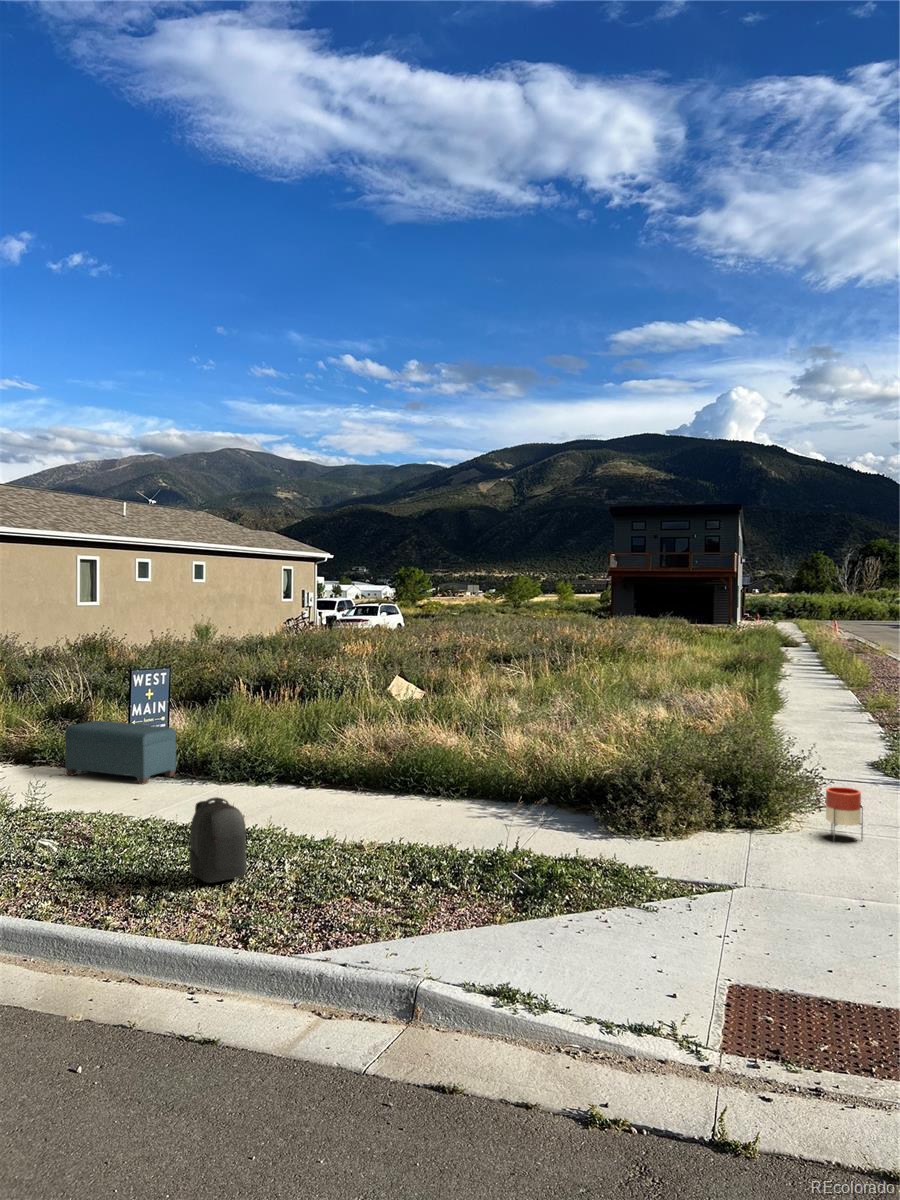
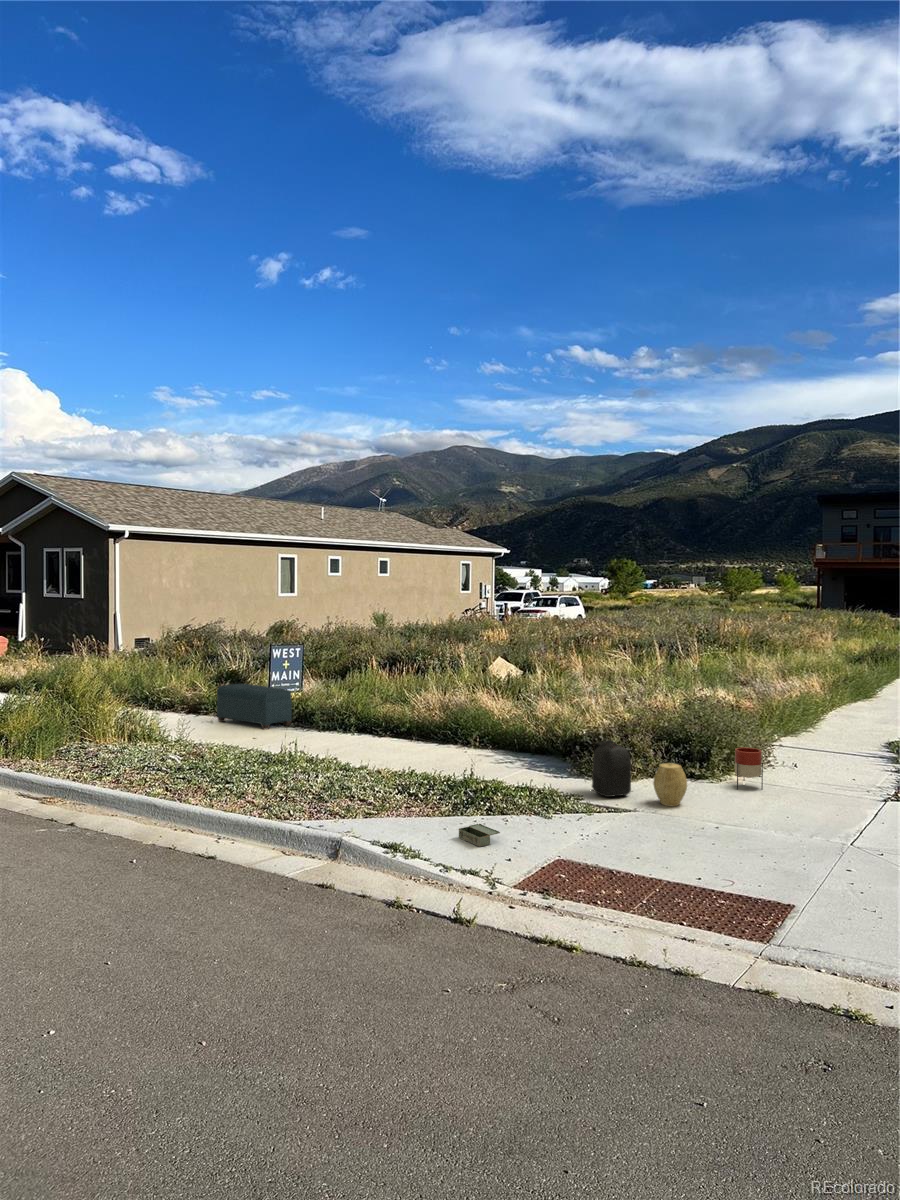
backpack: present [189,797,247,883] -> present [592,740,631,797]
woven basket: none [763,817,810,876] -> present [653,763,687,806]
toolbox: none [577,935,644,977] -> present [459,824,500,847]

